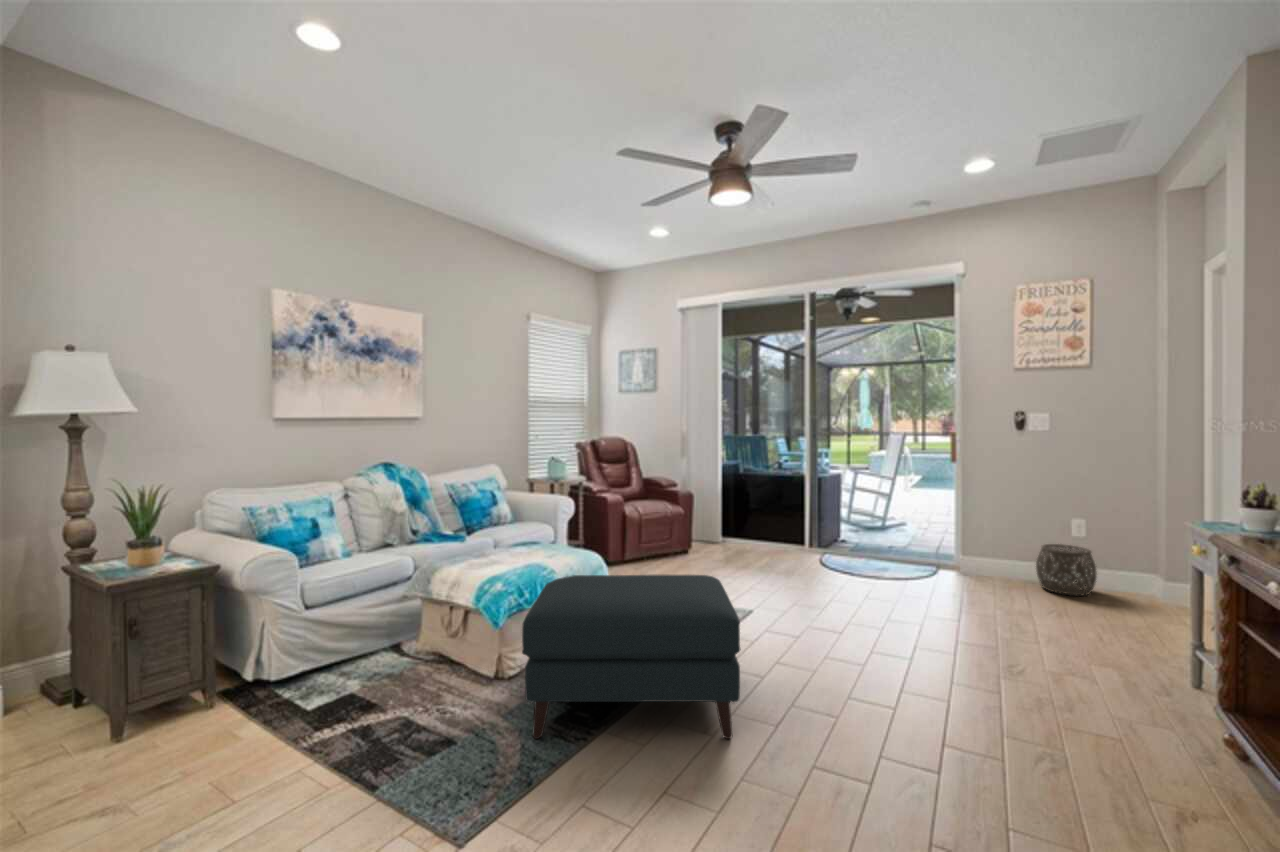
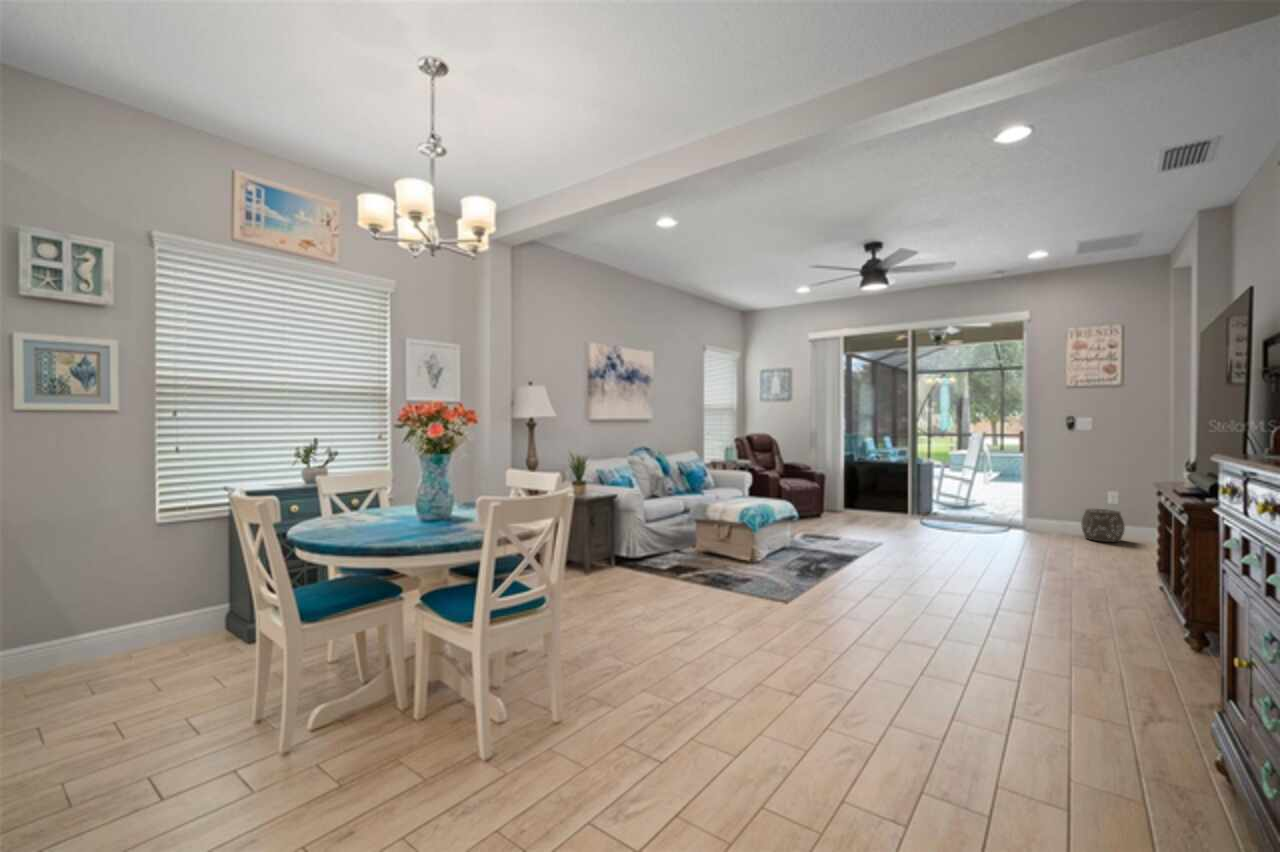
ottoman: present [522,575,741,739] -> none [776,507,898,583]

